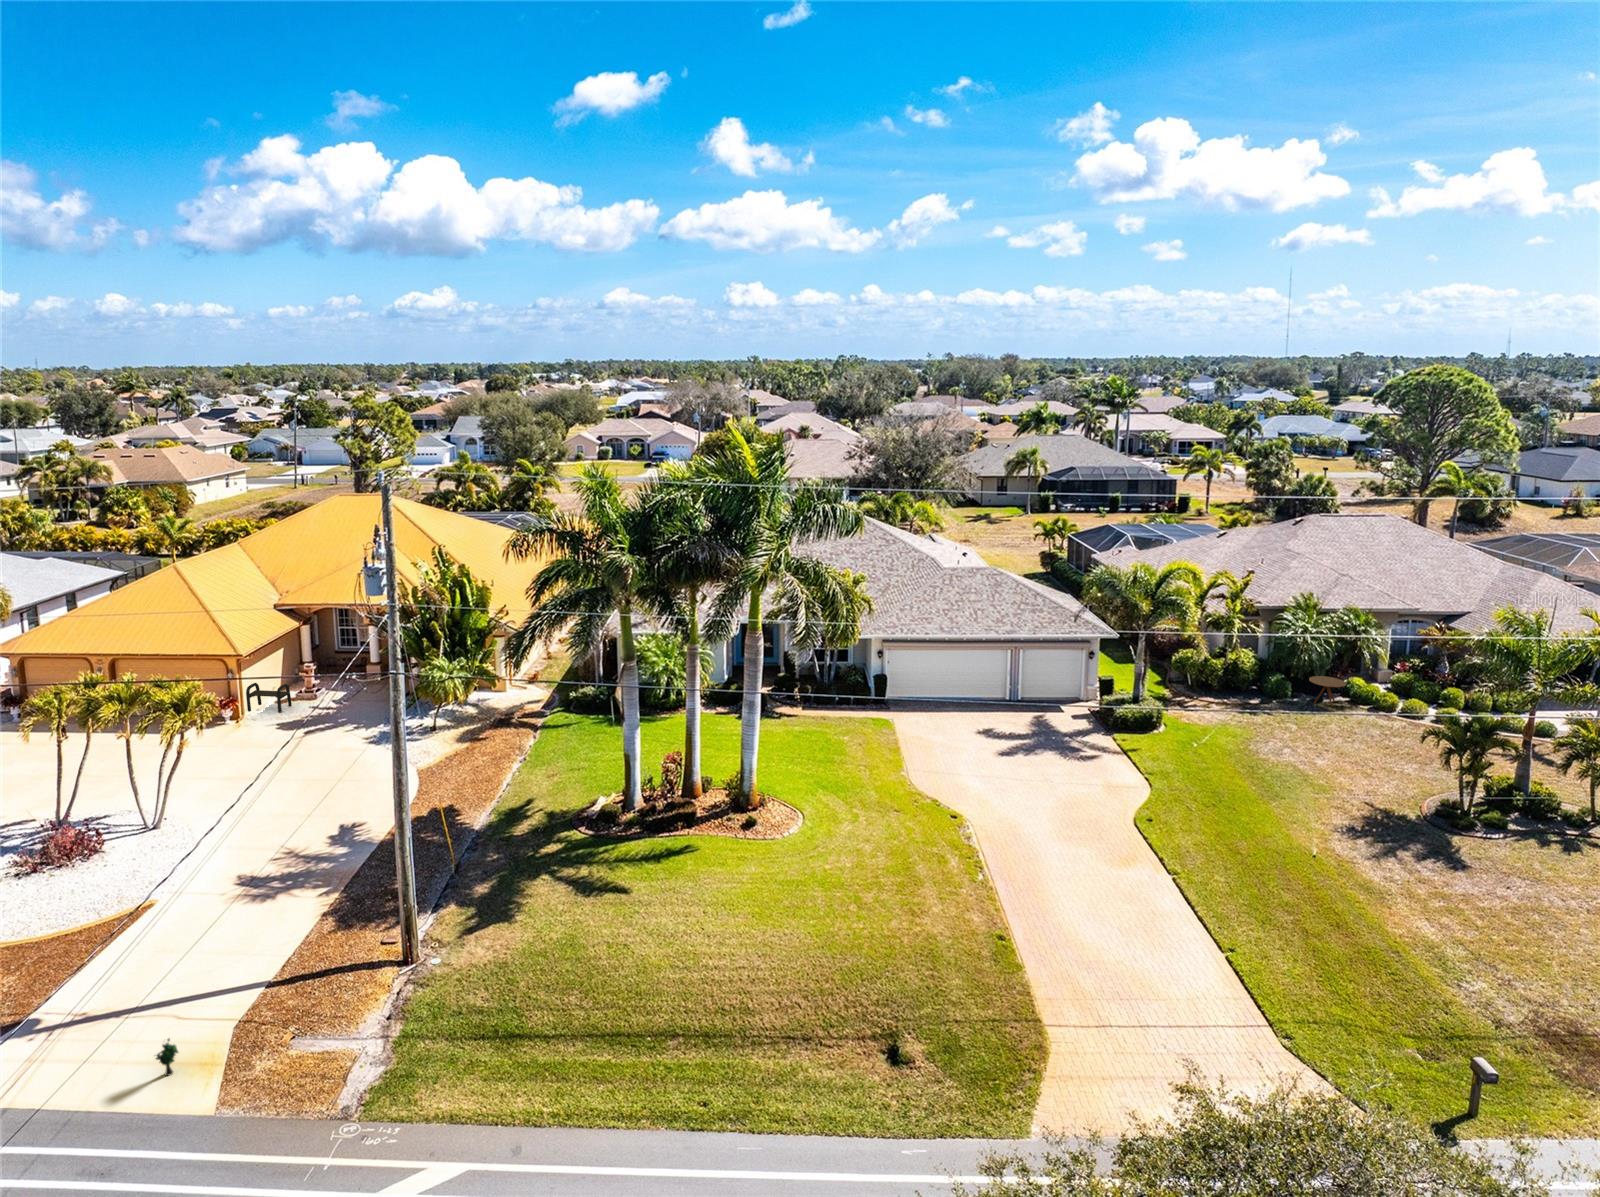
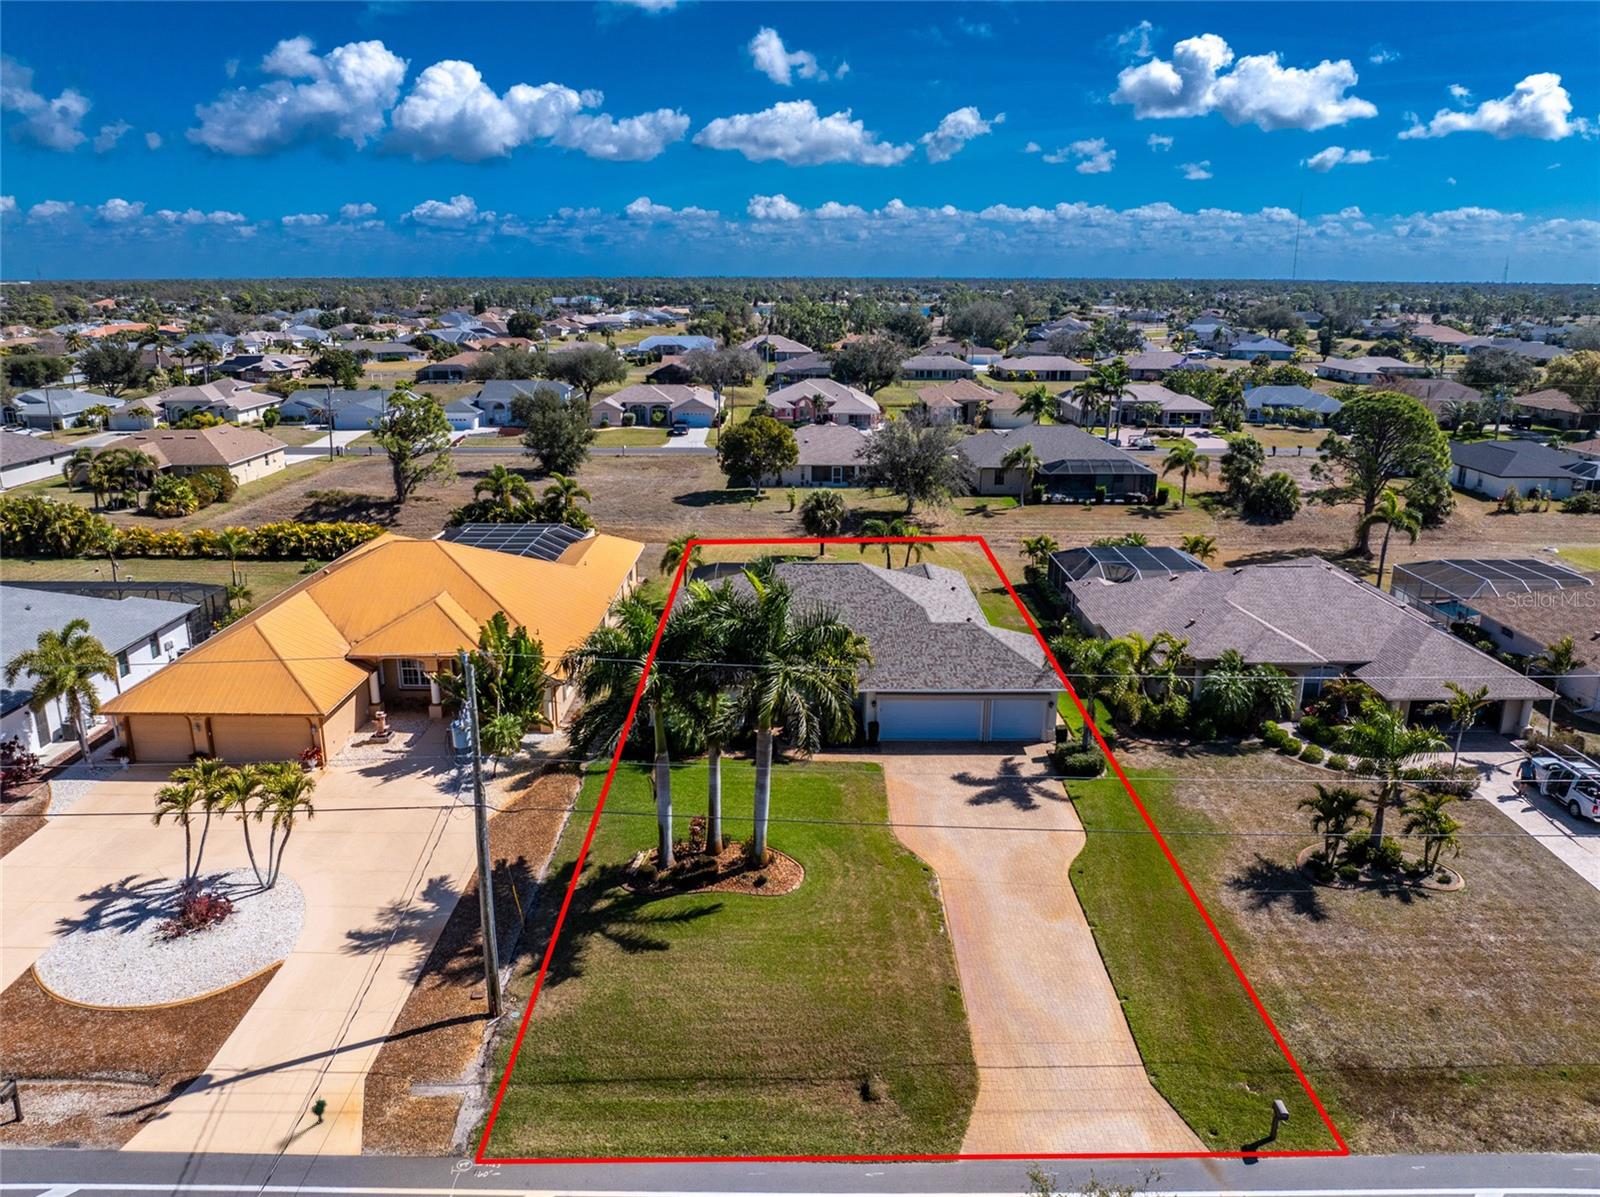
round table: present [1309,676,1346,706] -> none [1234,721,1264,749]
bench: present [246,683,292,713] -> none [327,735,366,762]

